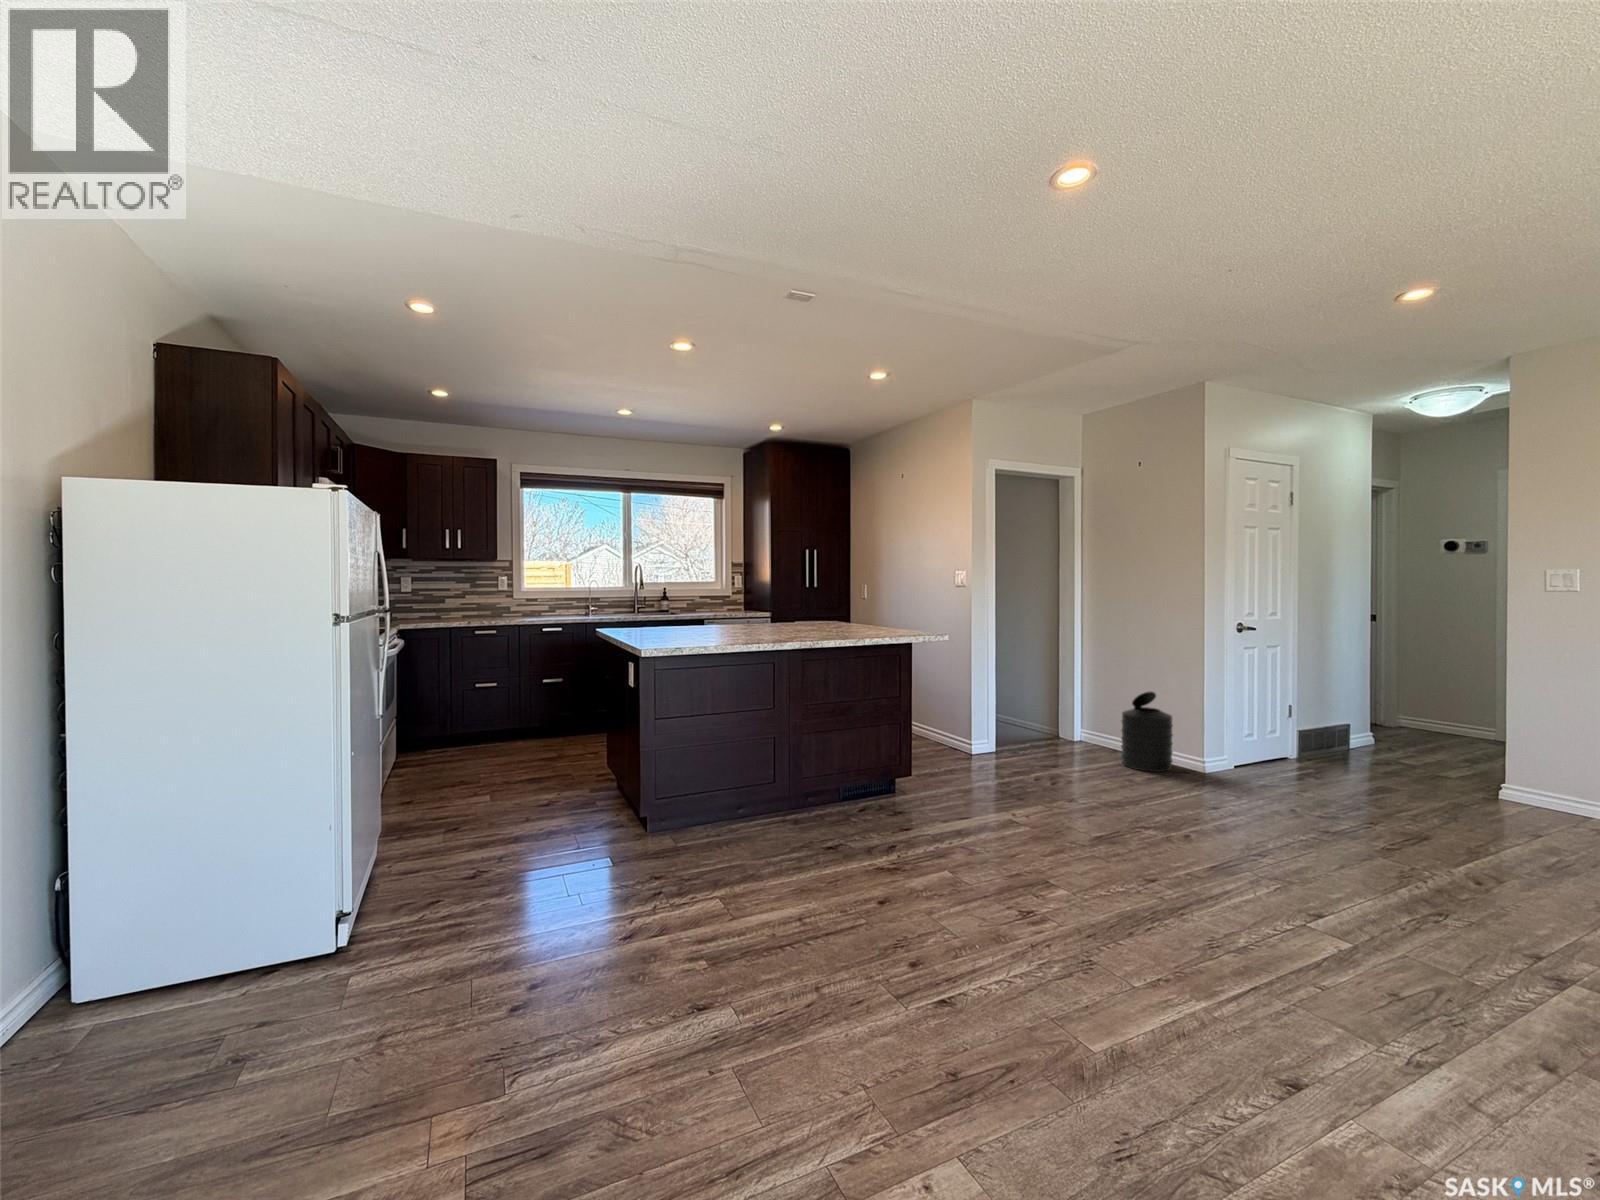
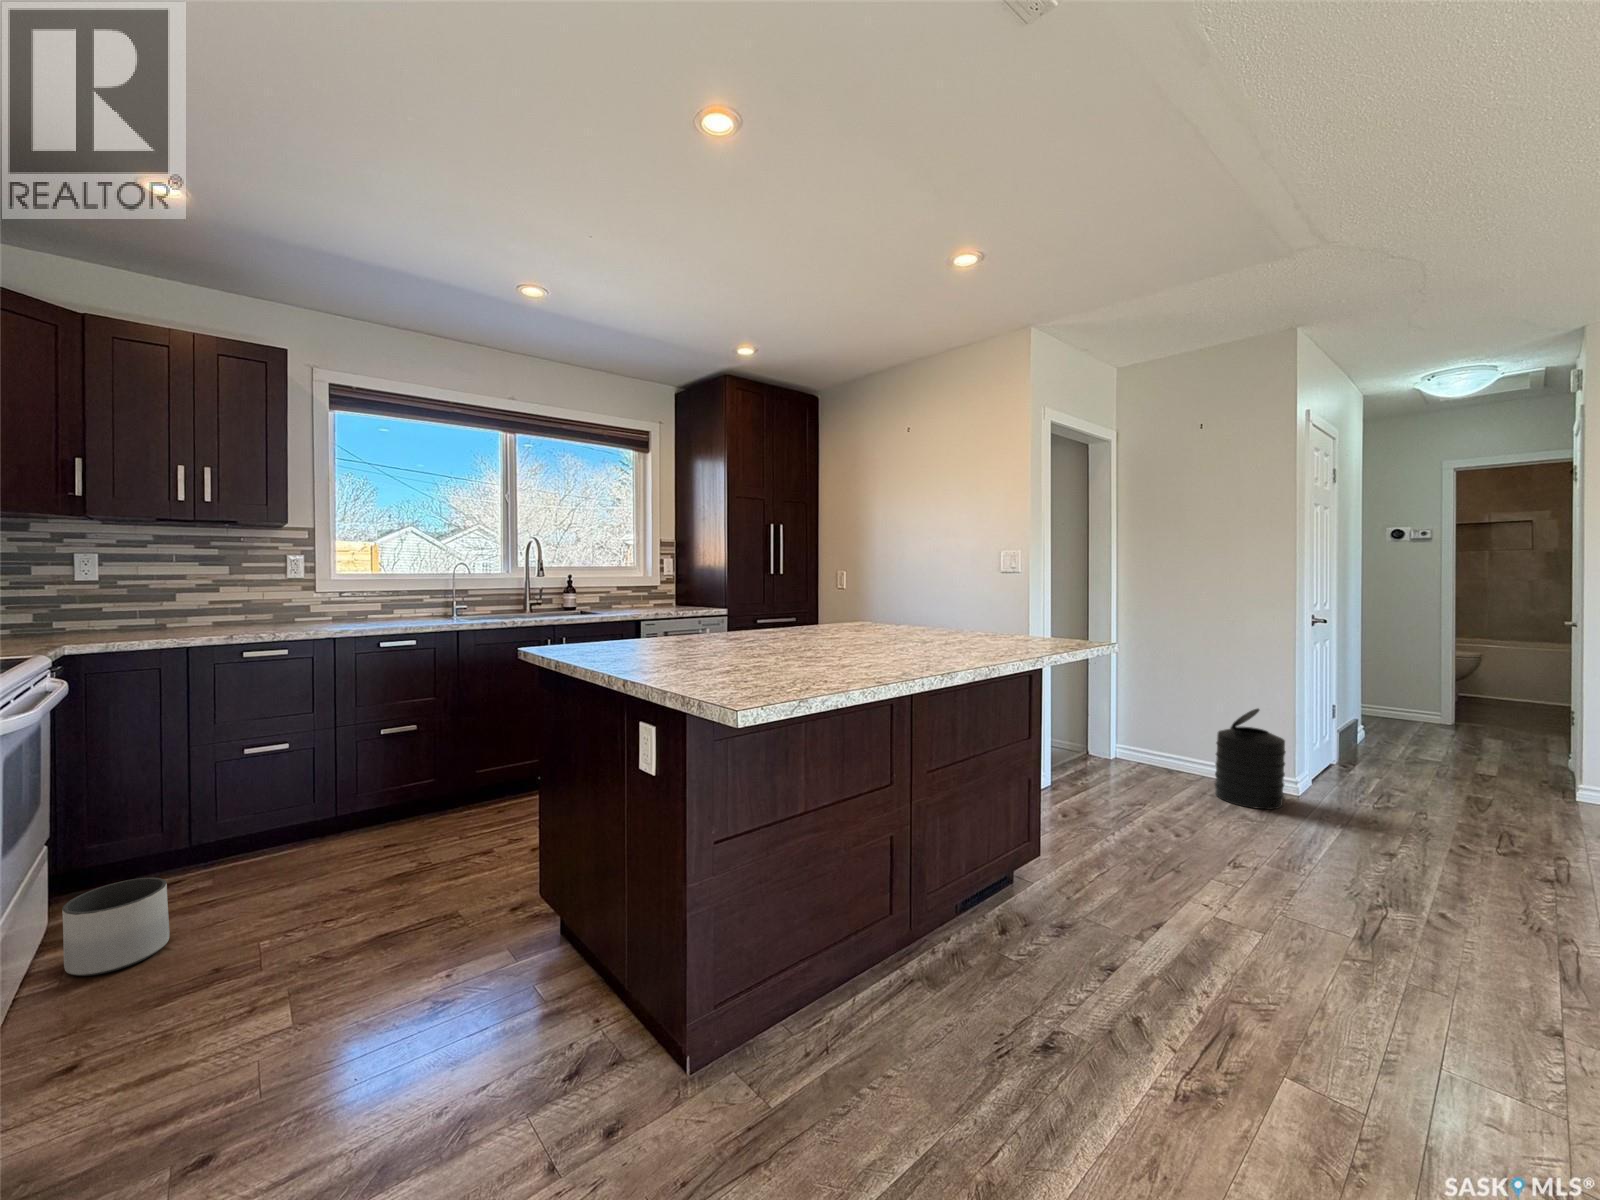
planter: none [401,737,441,775] -> present [62,878,170,976]

